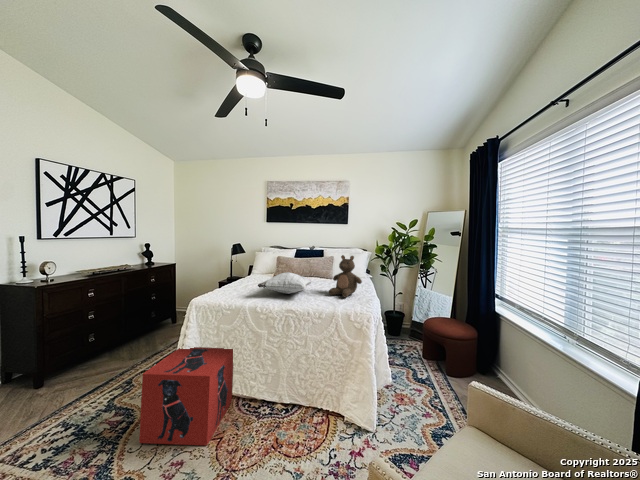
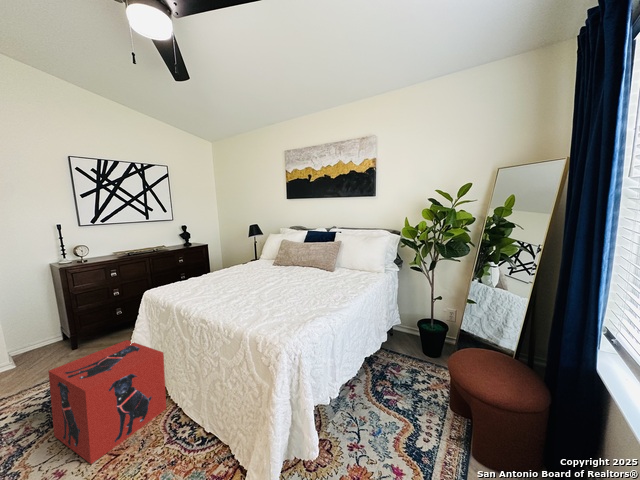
stuffed bear: present [329,255,362,297] -> none [279,244,322,307]
pillow: present [258,272,312,294] -> none [190,265,275,293]

